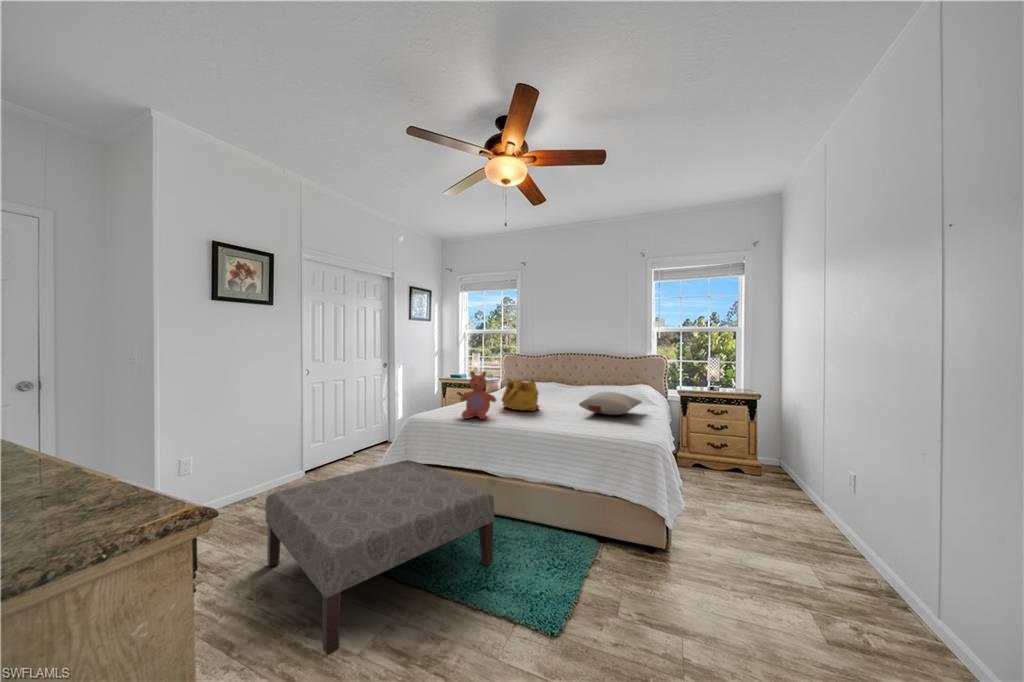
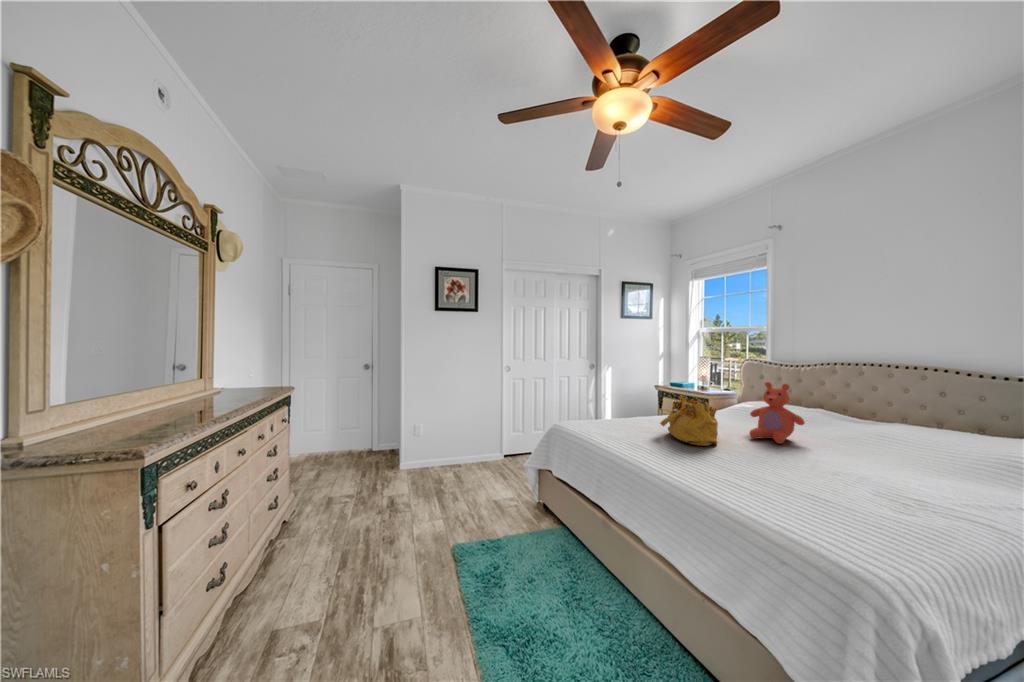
teddy bear: present [460,371,496,419] -> present [750,382,805,444]
pillow: present [579,392,642,415] -> none [766,441,936,490]
ottoman: present [266,460,494,655] -> none [355,464,550,619]

